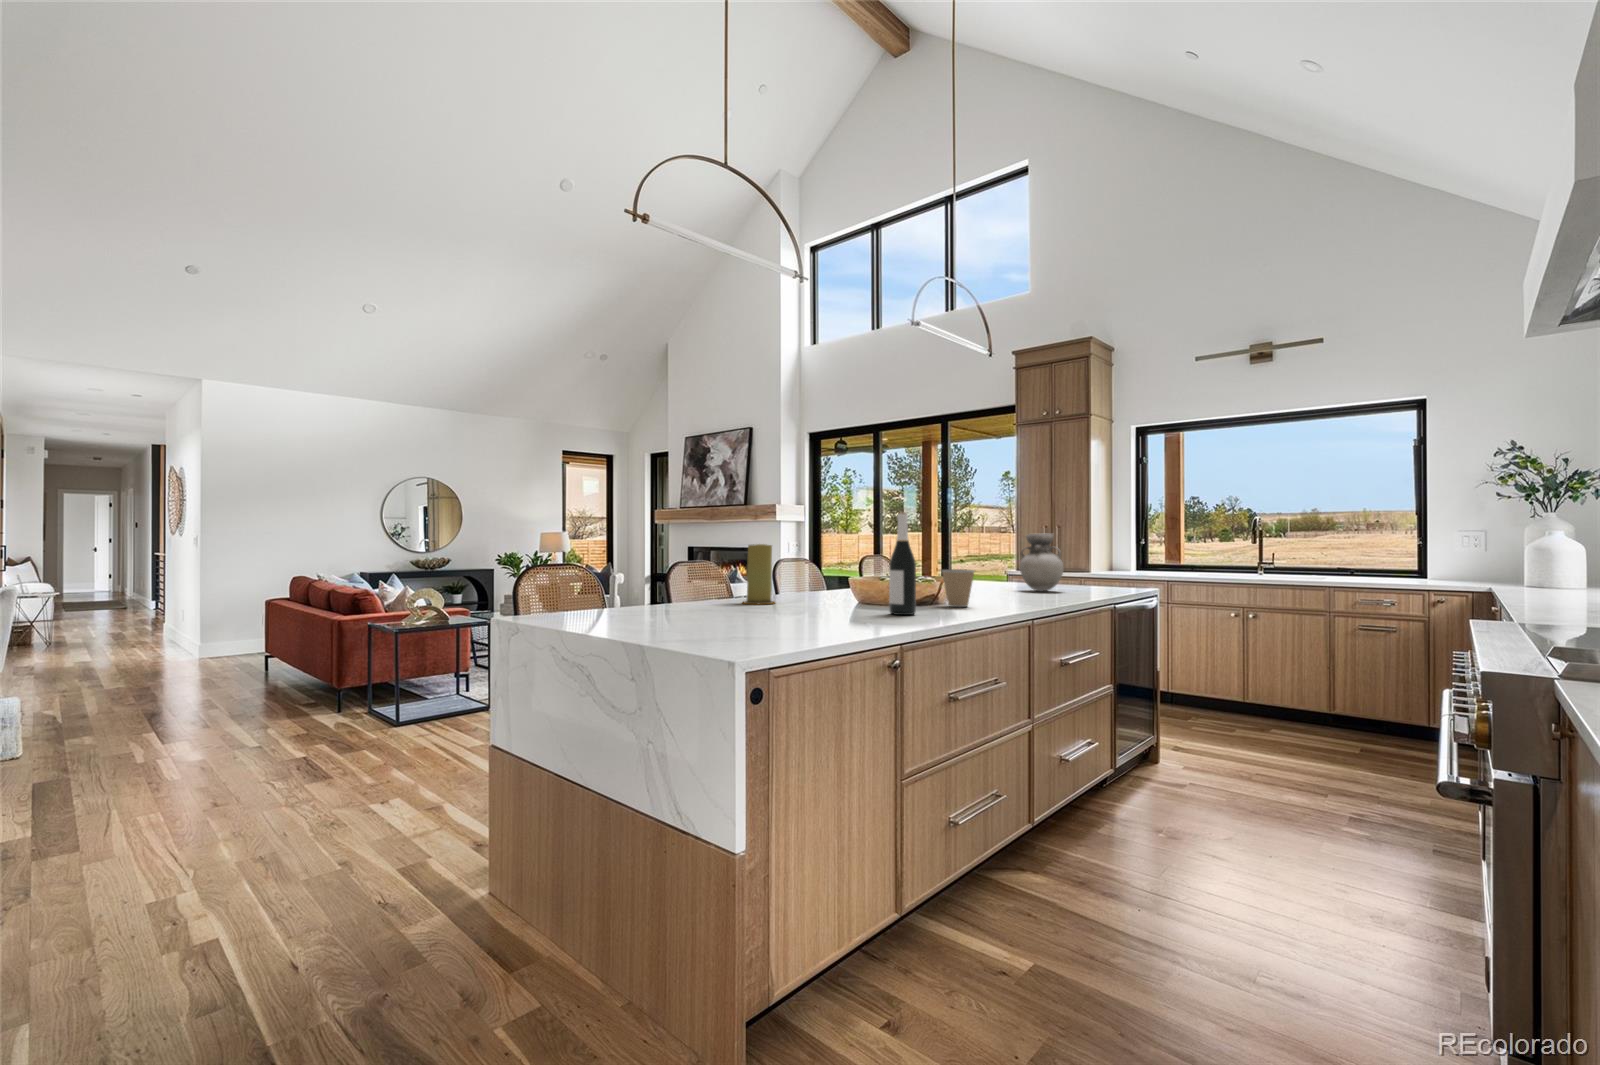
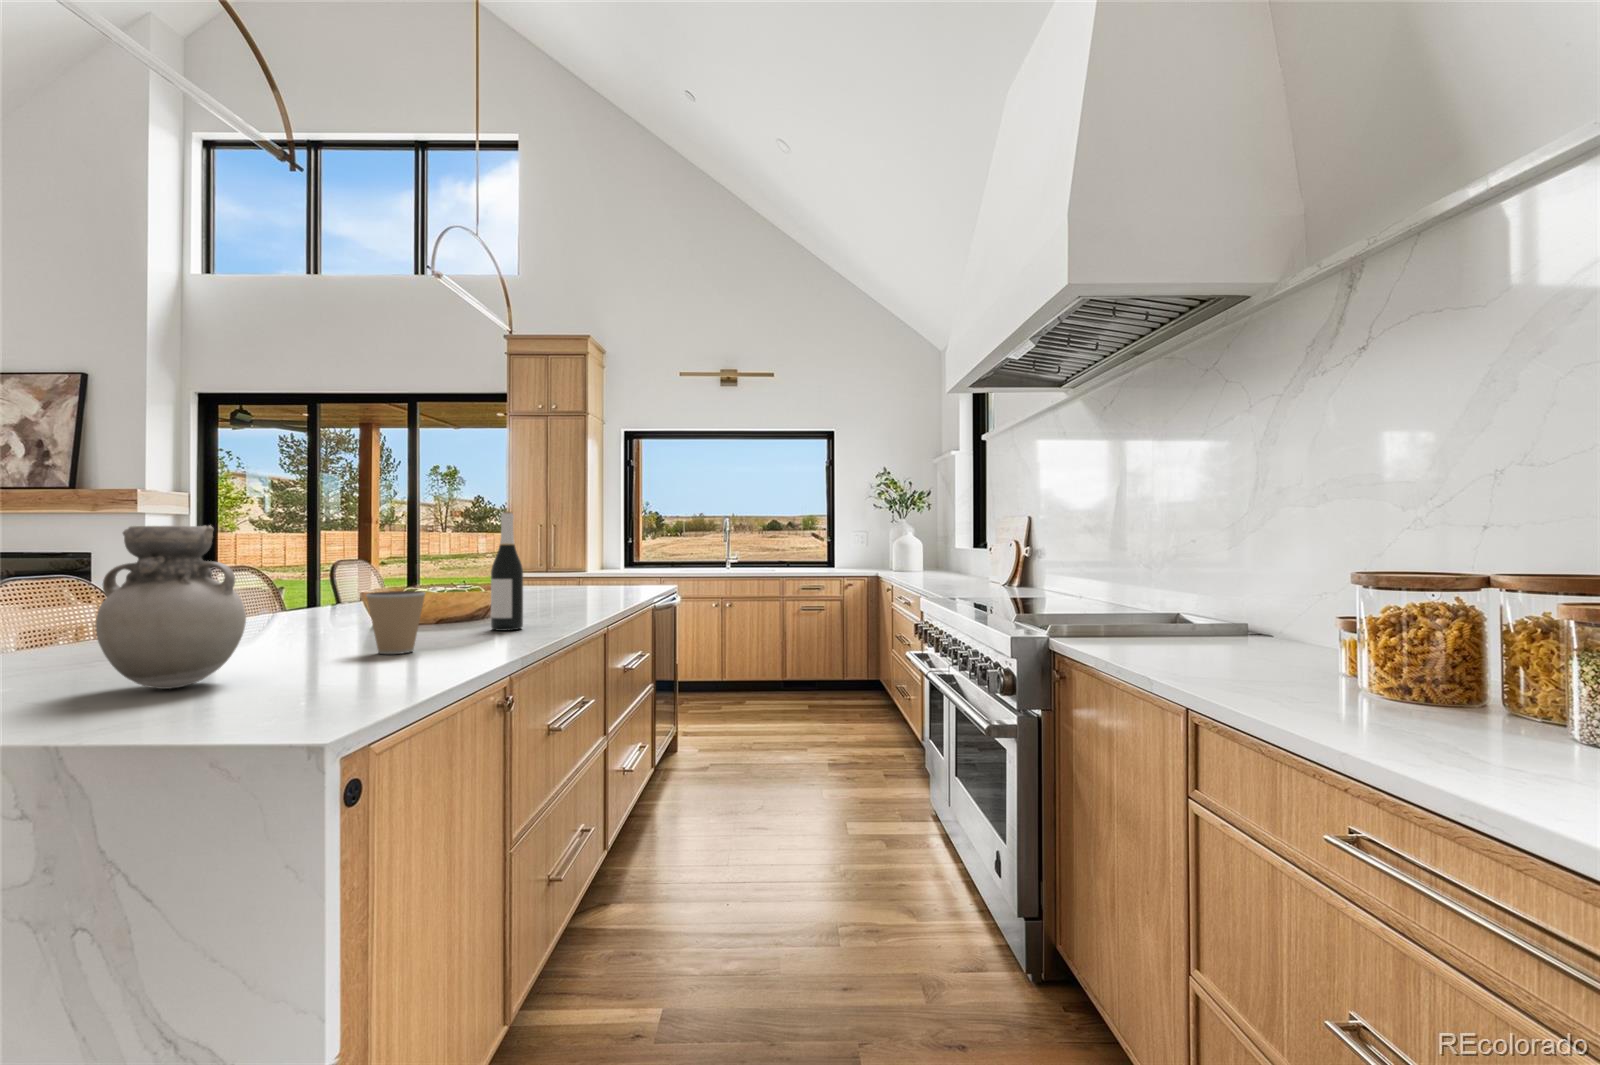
vase: present [1020,534,1064,591] -> present [95,526,246,689]
candle: present [743,544,775,604] -> none [248,550,305,634]
coffee cup: present [942,569,974,607] -> present [366,591,425,654]

